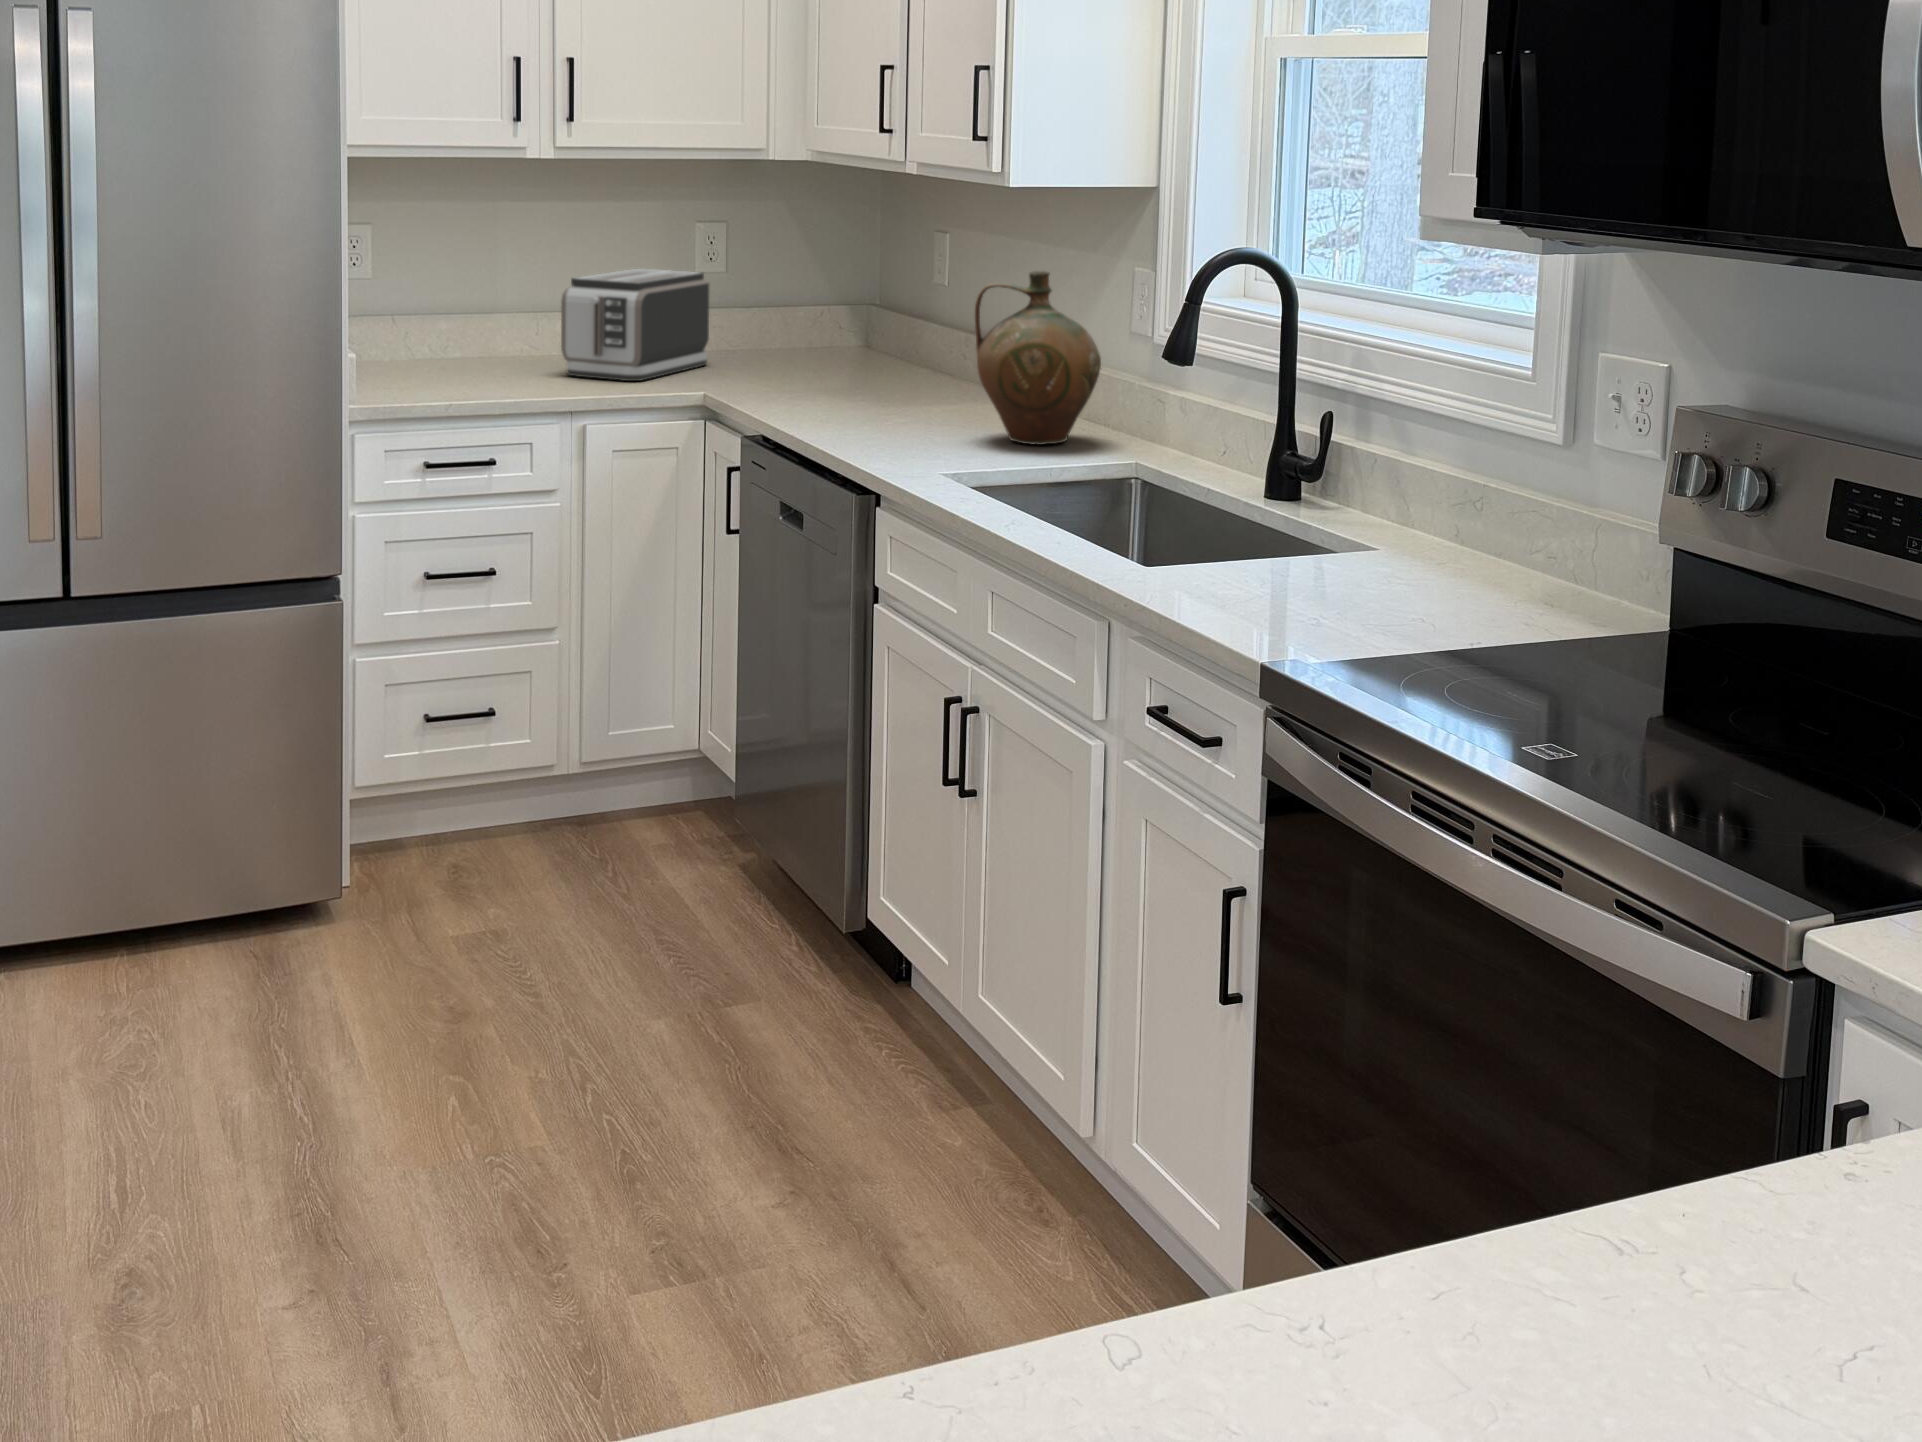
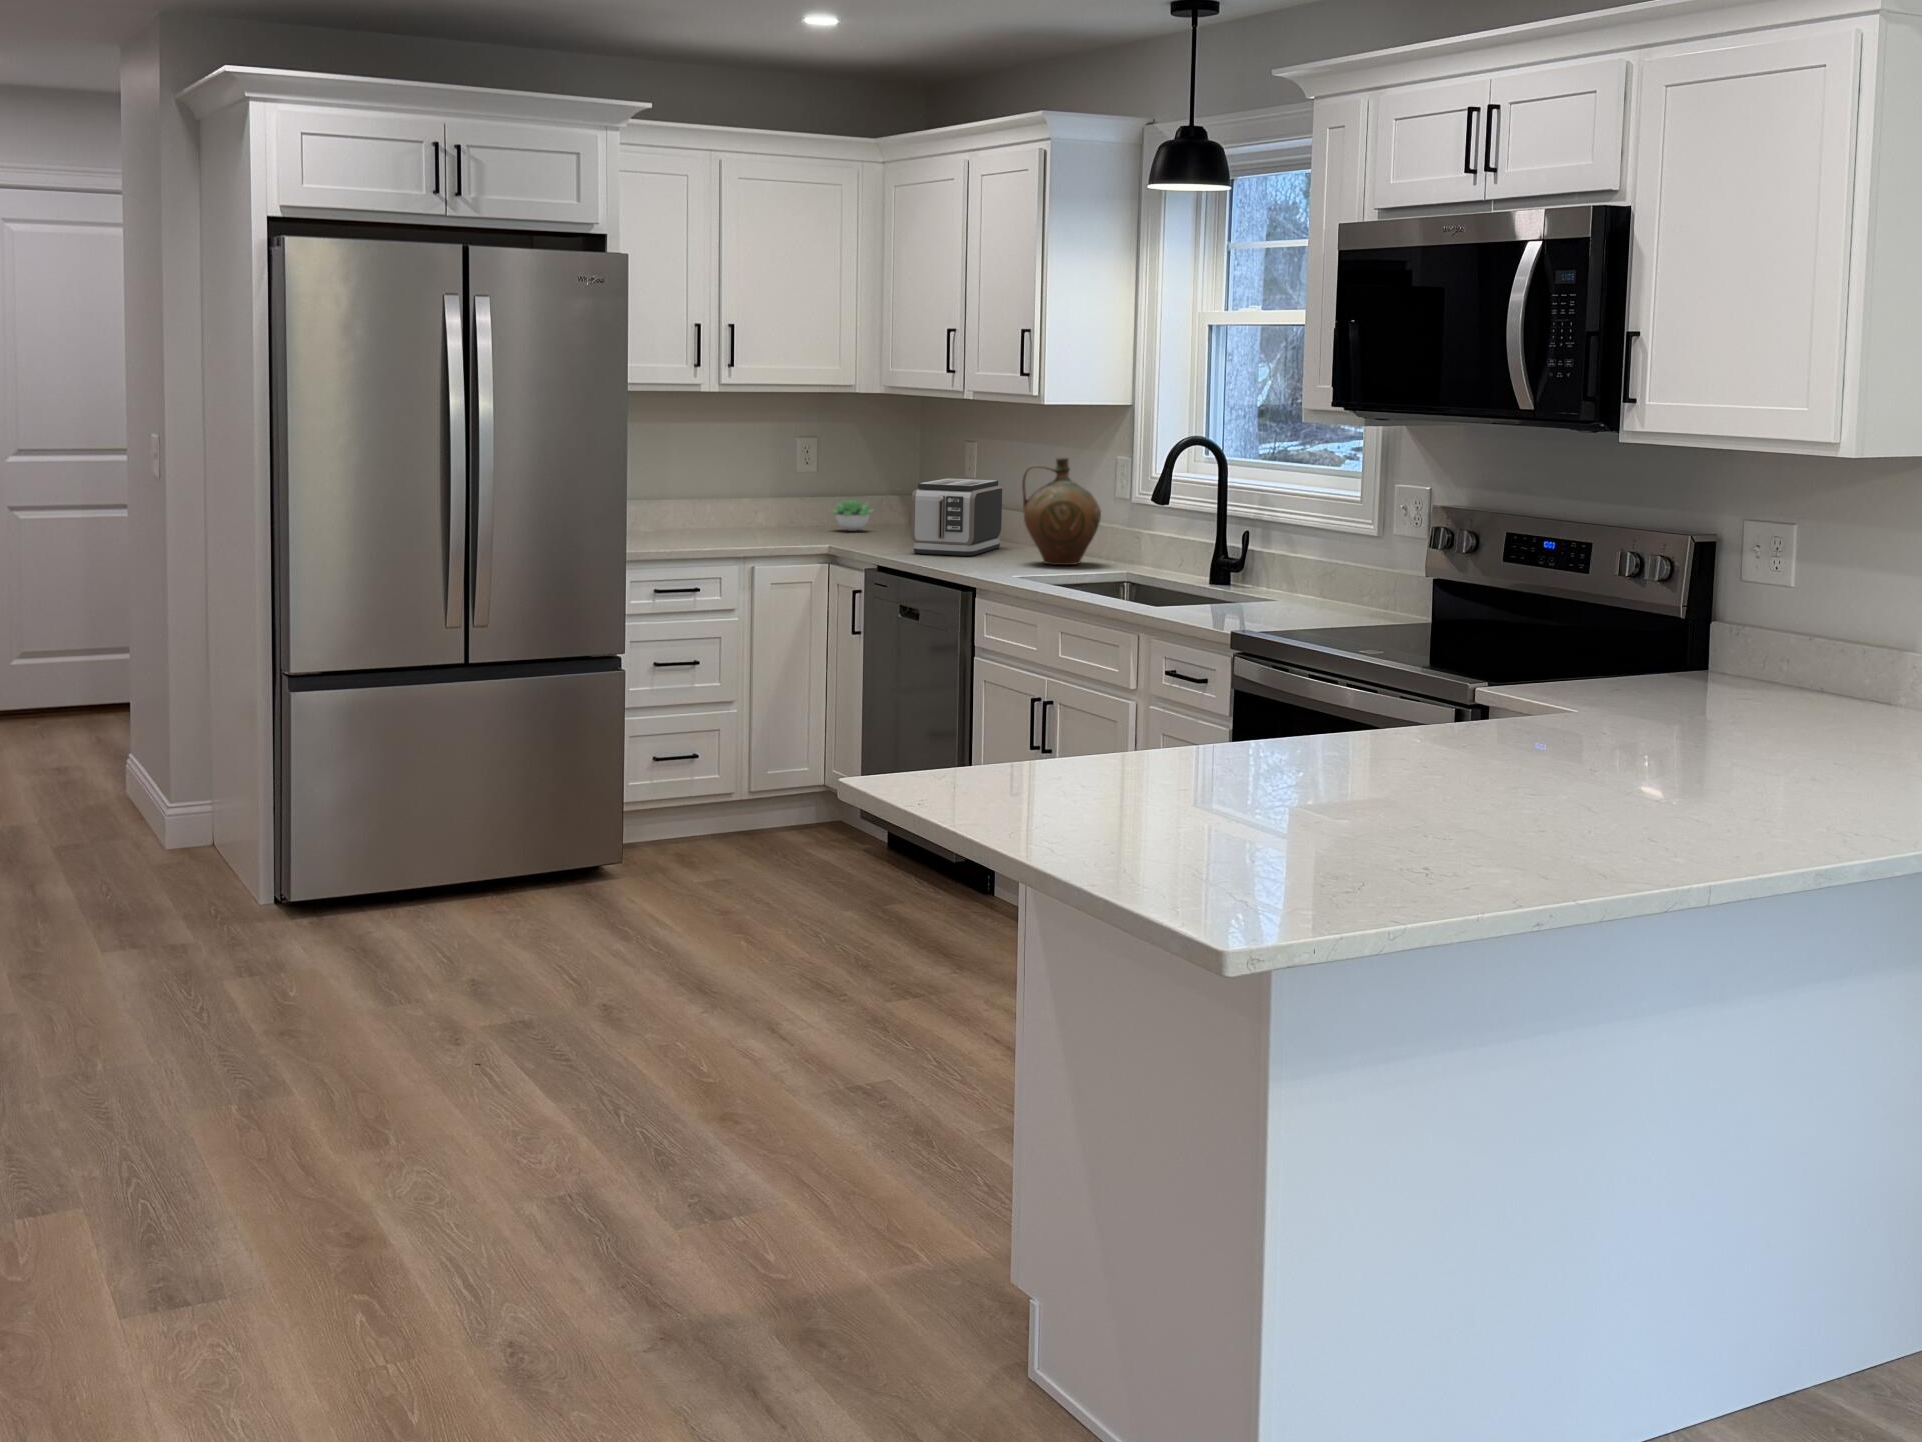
toaster: present [561,268,709,381] -> present [911,479,1002,556]
succulent plant: none [734,314,801,360] -> present [832,500,873,531]

